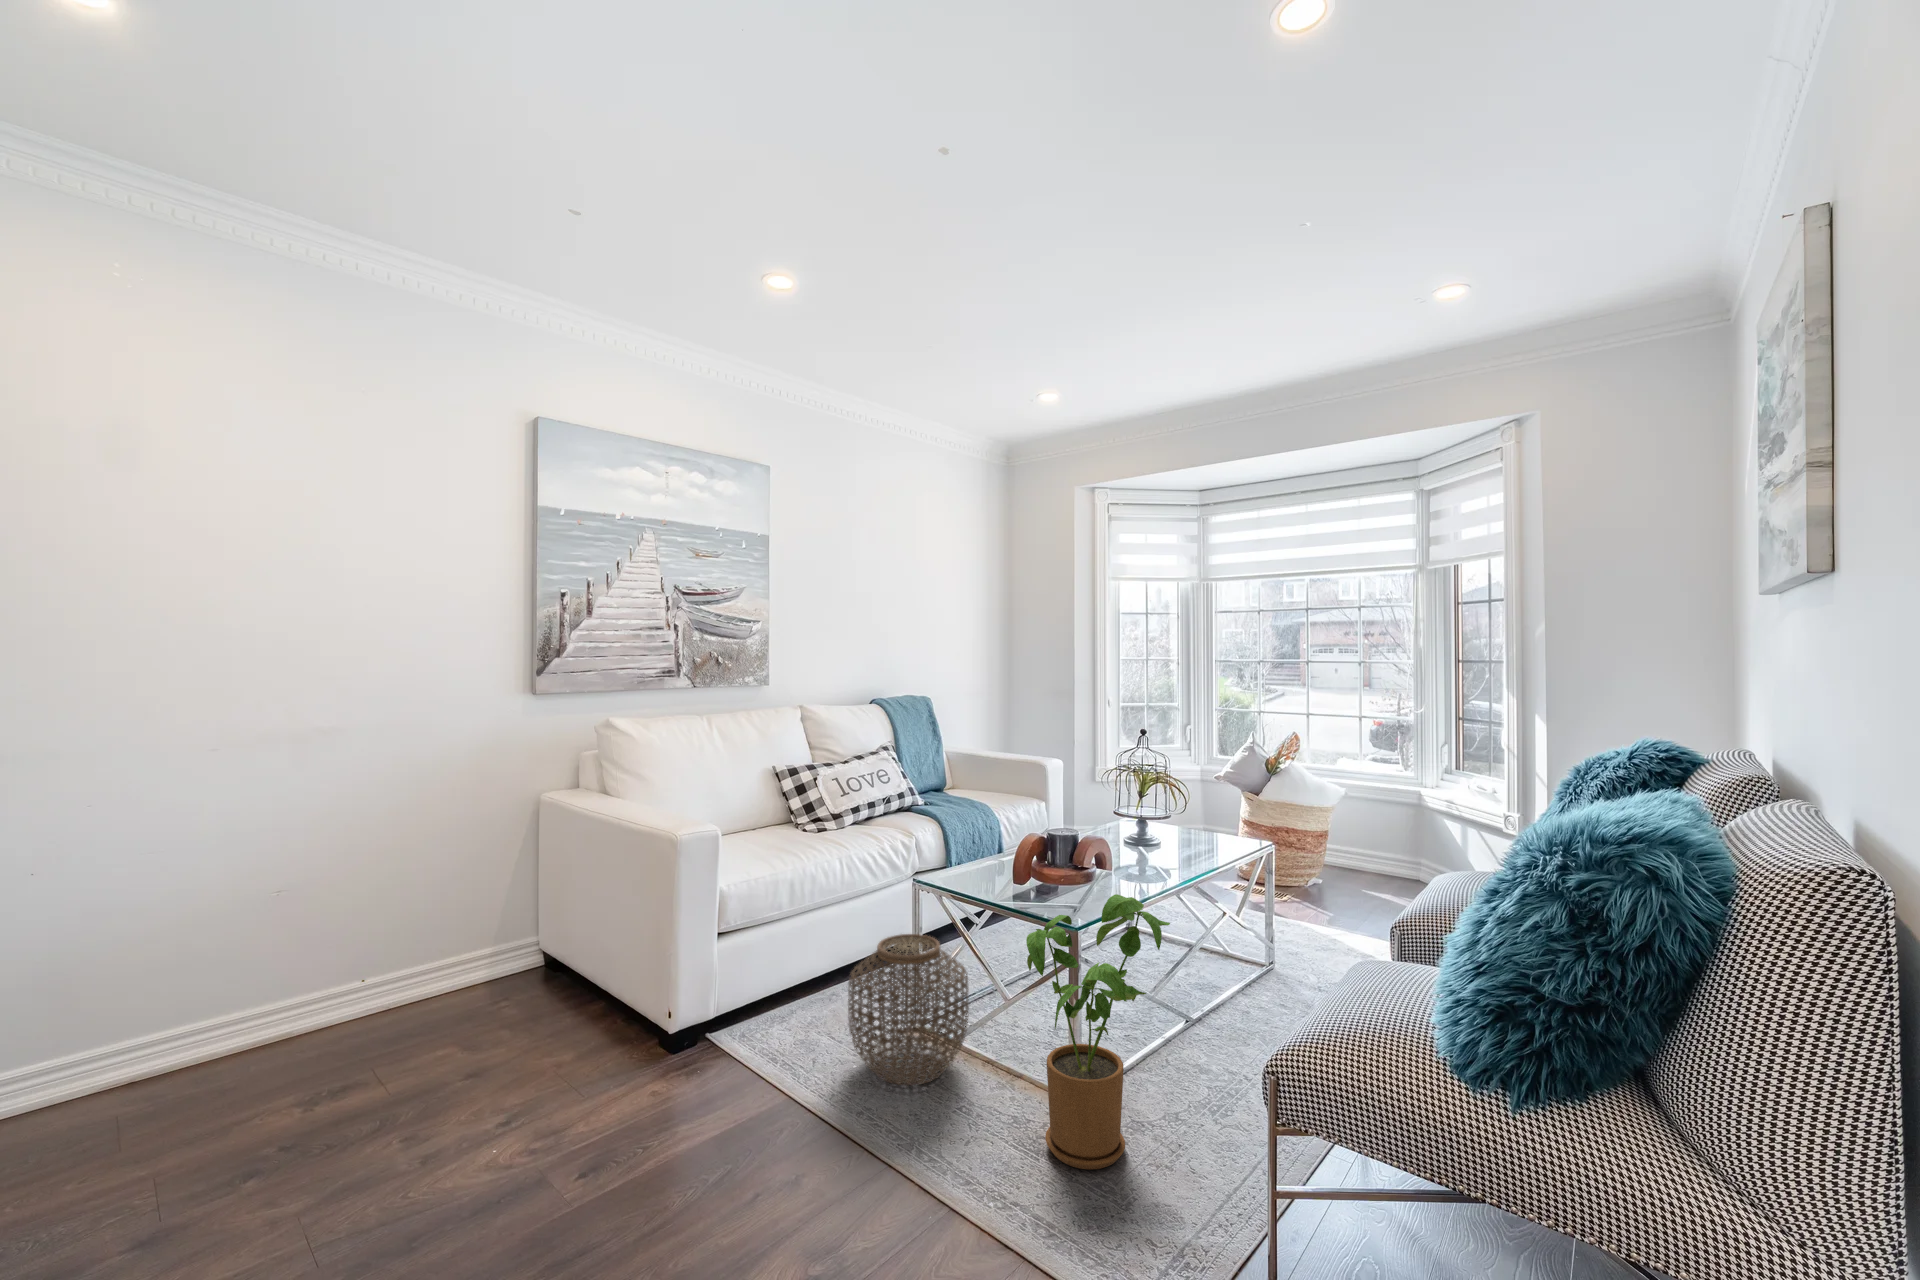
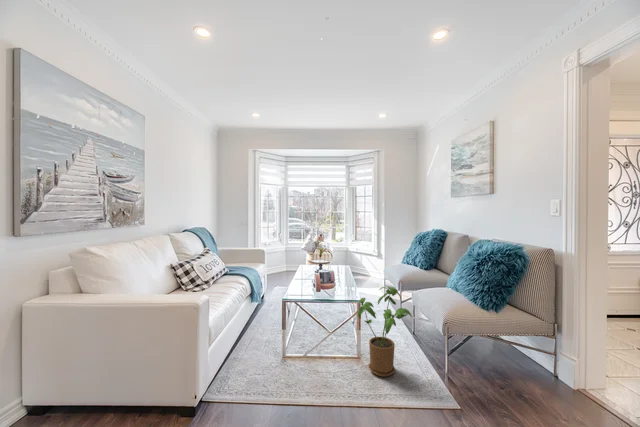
woven basket: present [848,934,969,1085] -> none [281,319,328,379]

